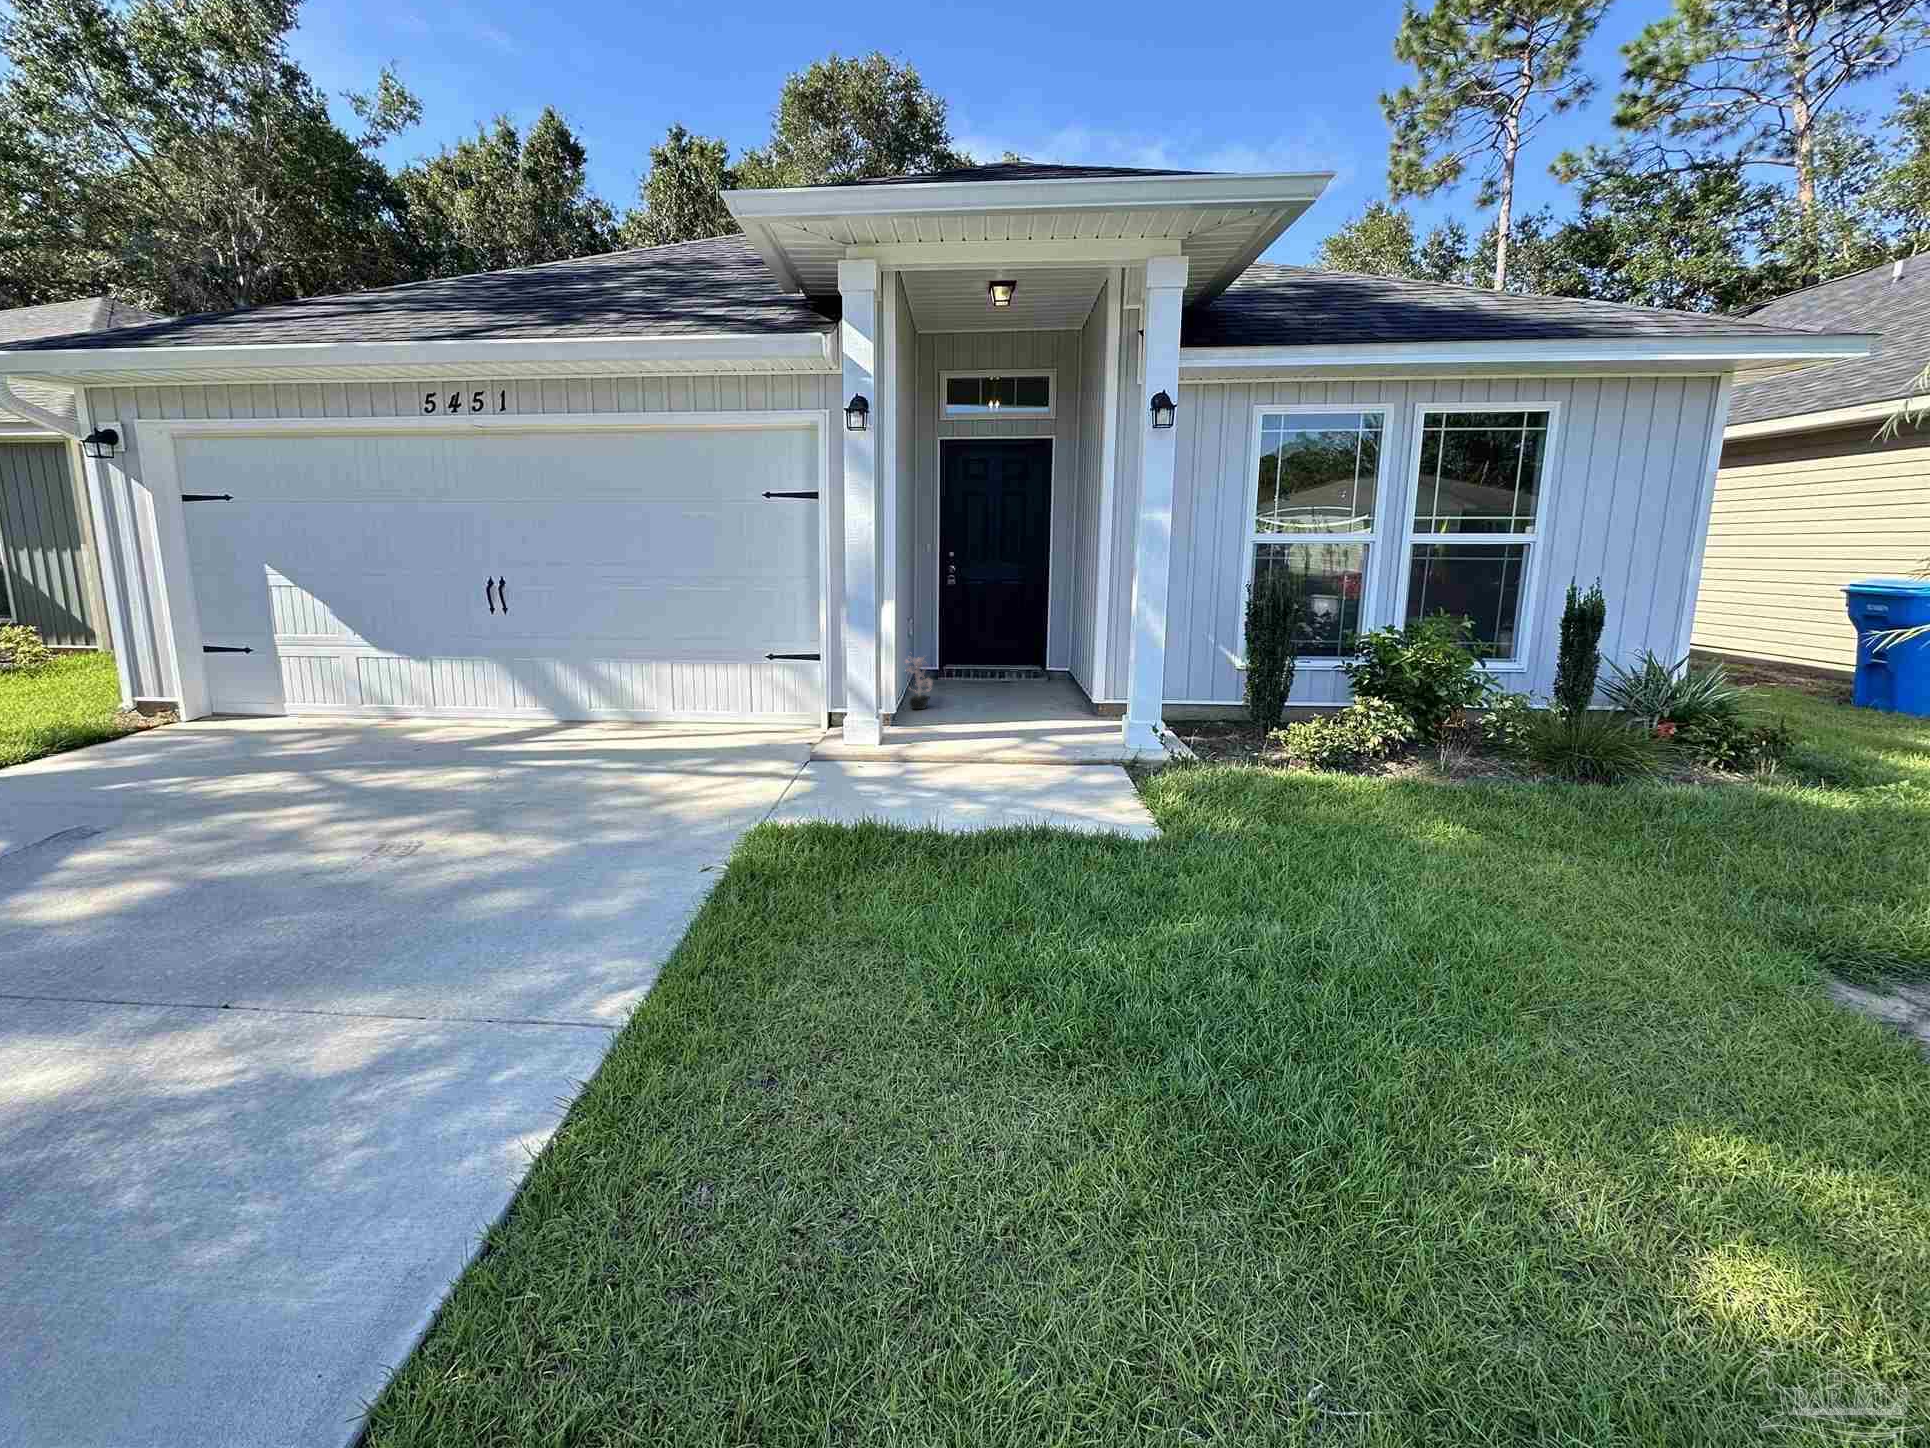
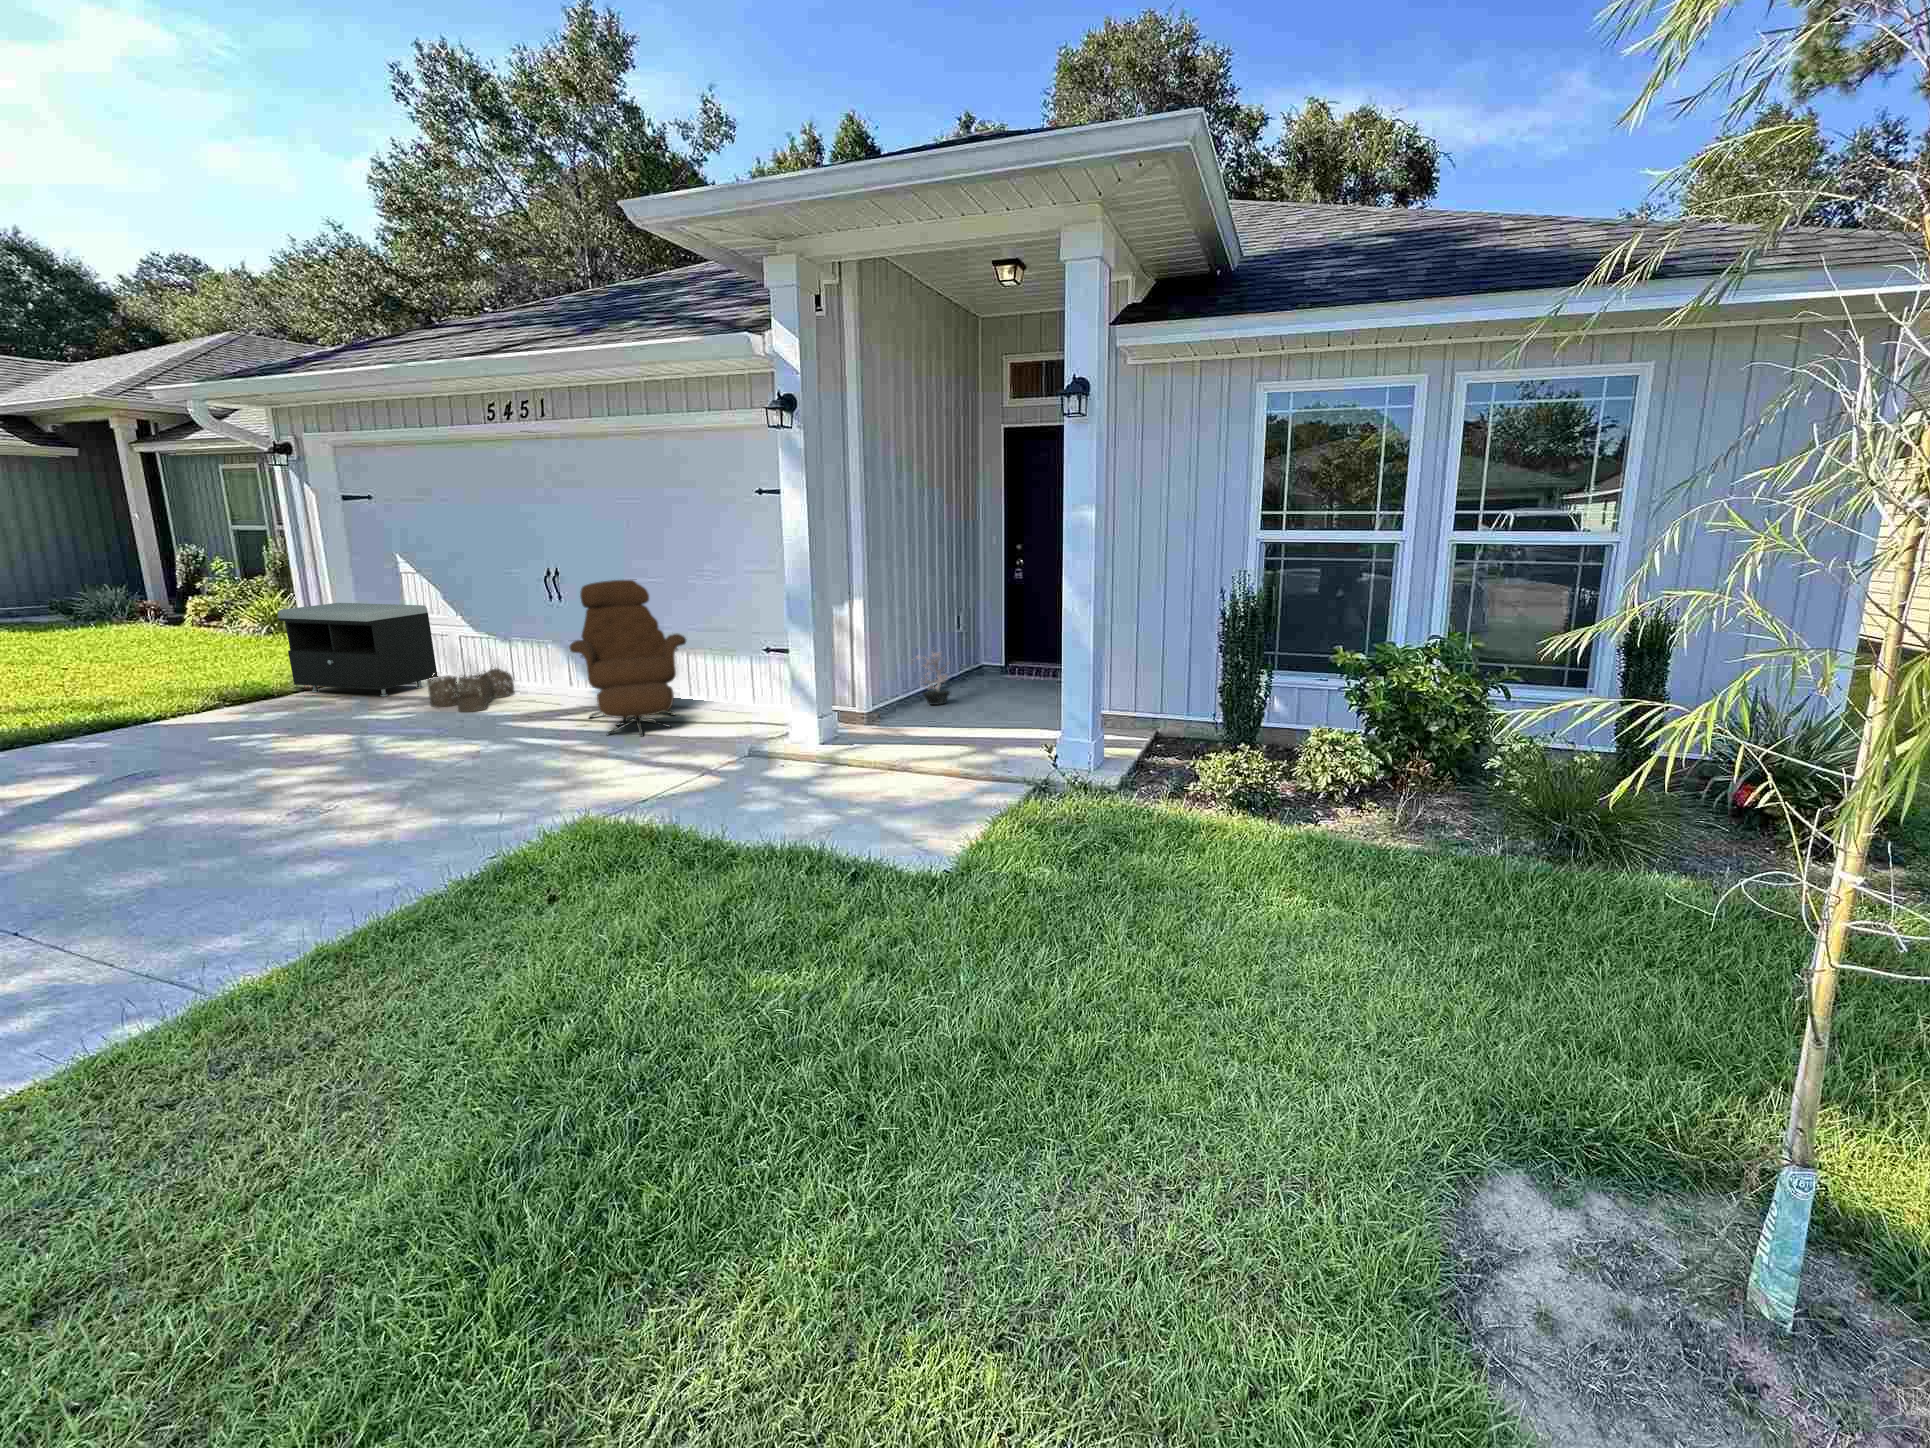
lounge chair: none [551,588,695,750] -> present [569,579,686,736]
storage bench: none [123,625,318,734] -> present [278,603,438,697]
woven basket: none [351,692,435,740] -> present [427,668,515,712]

